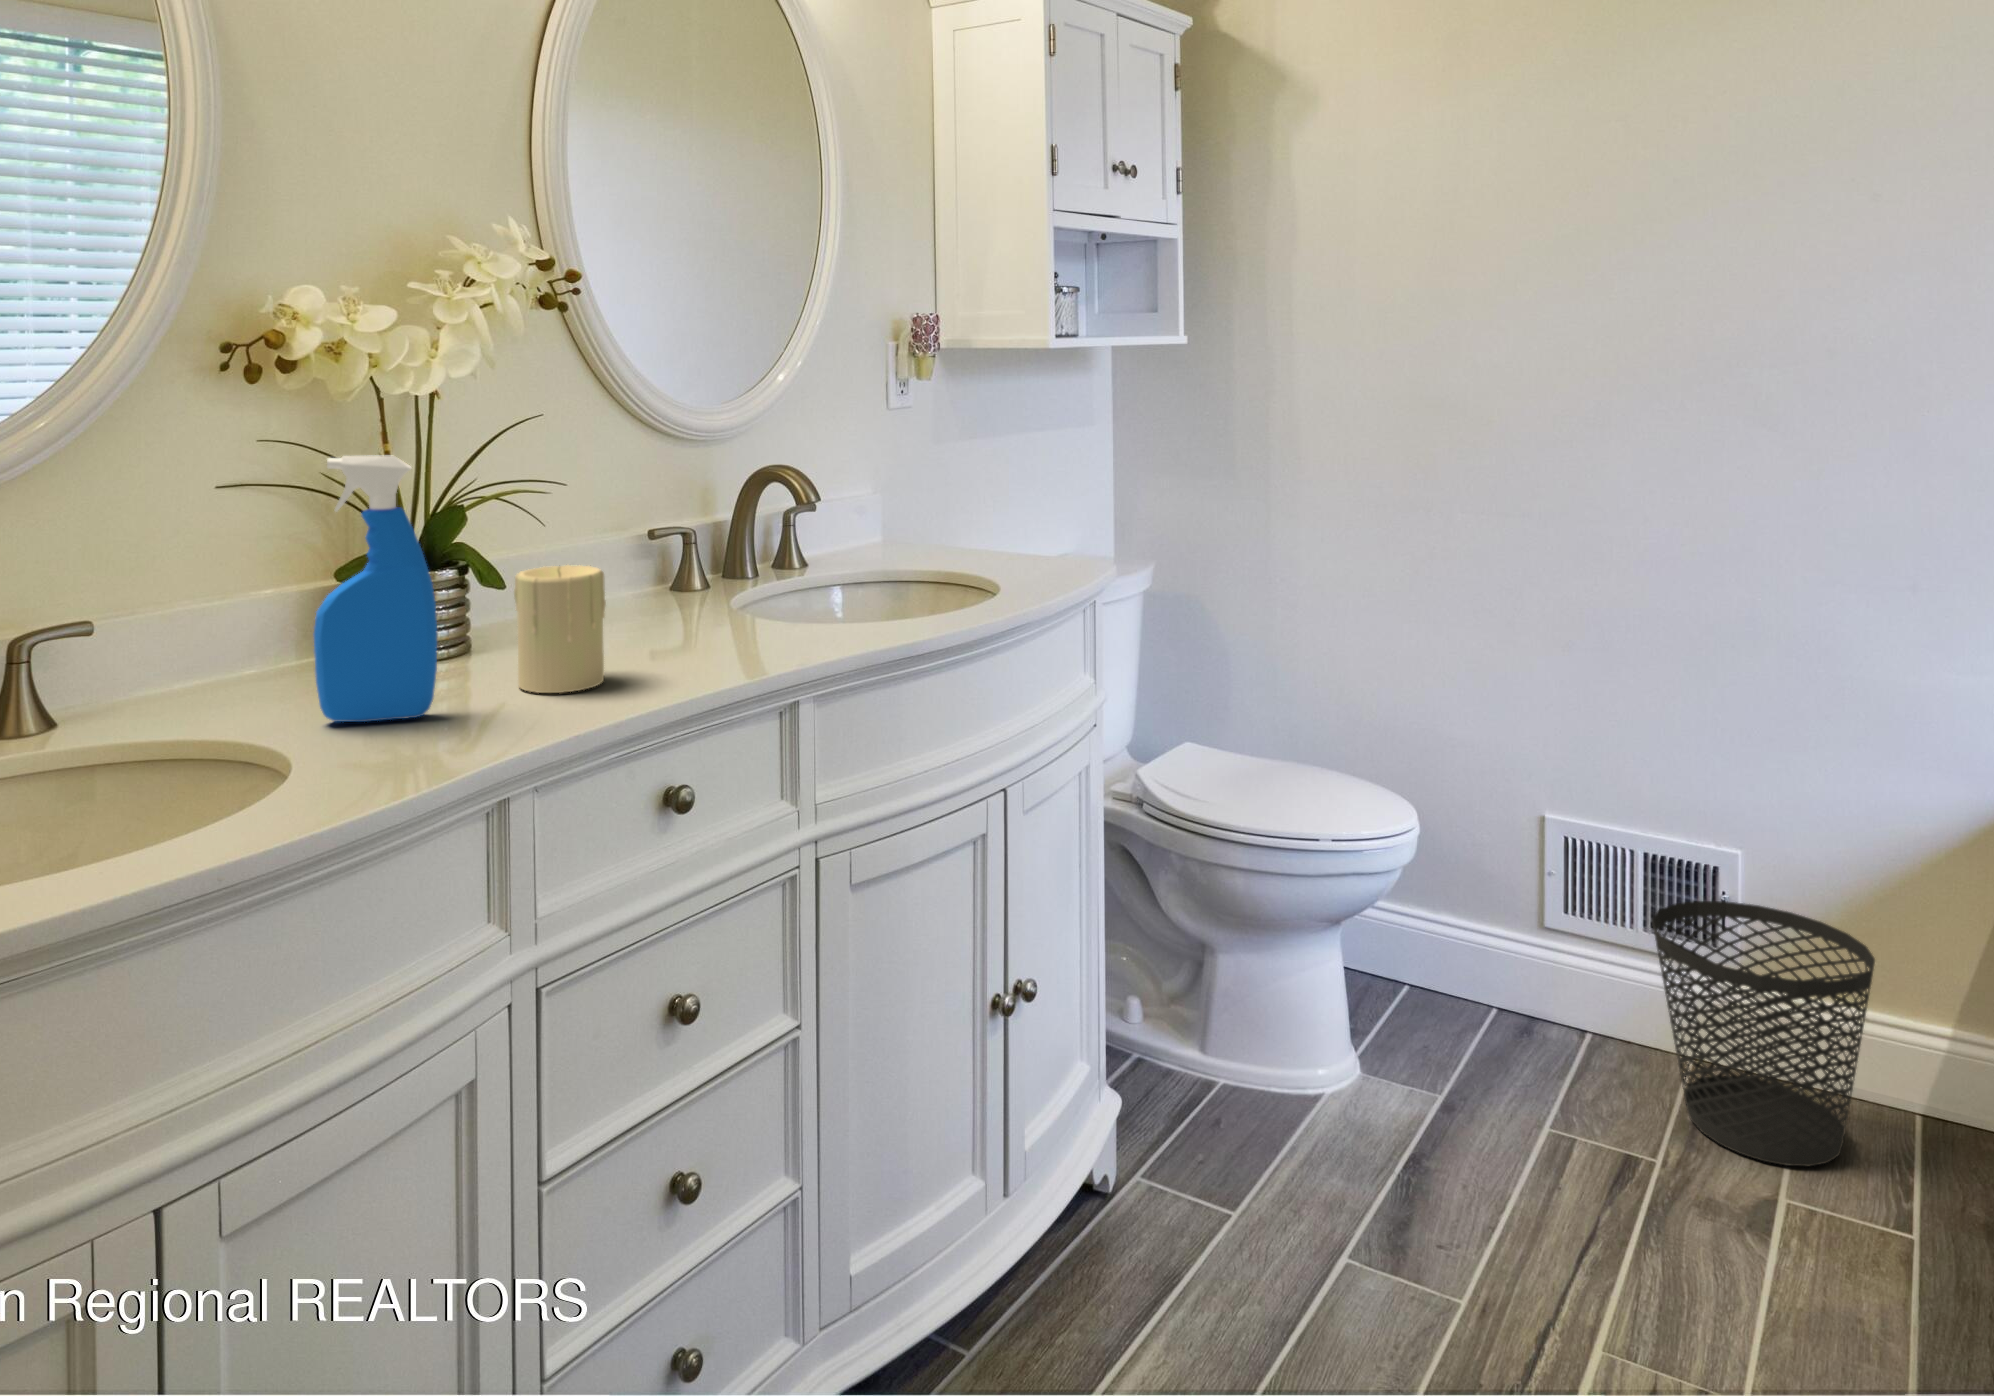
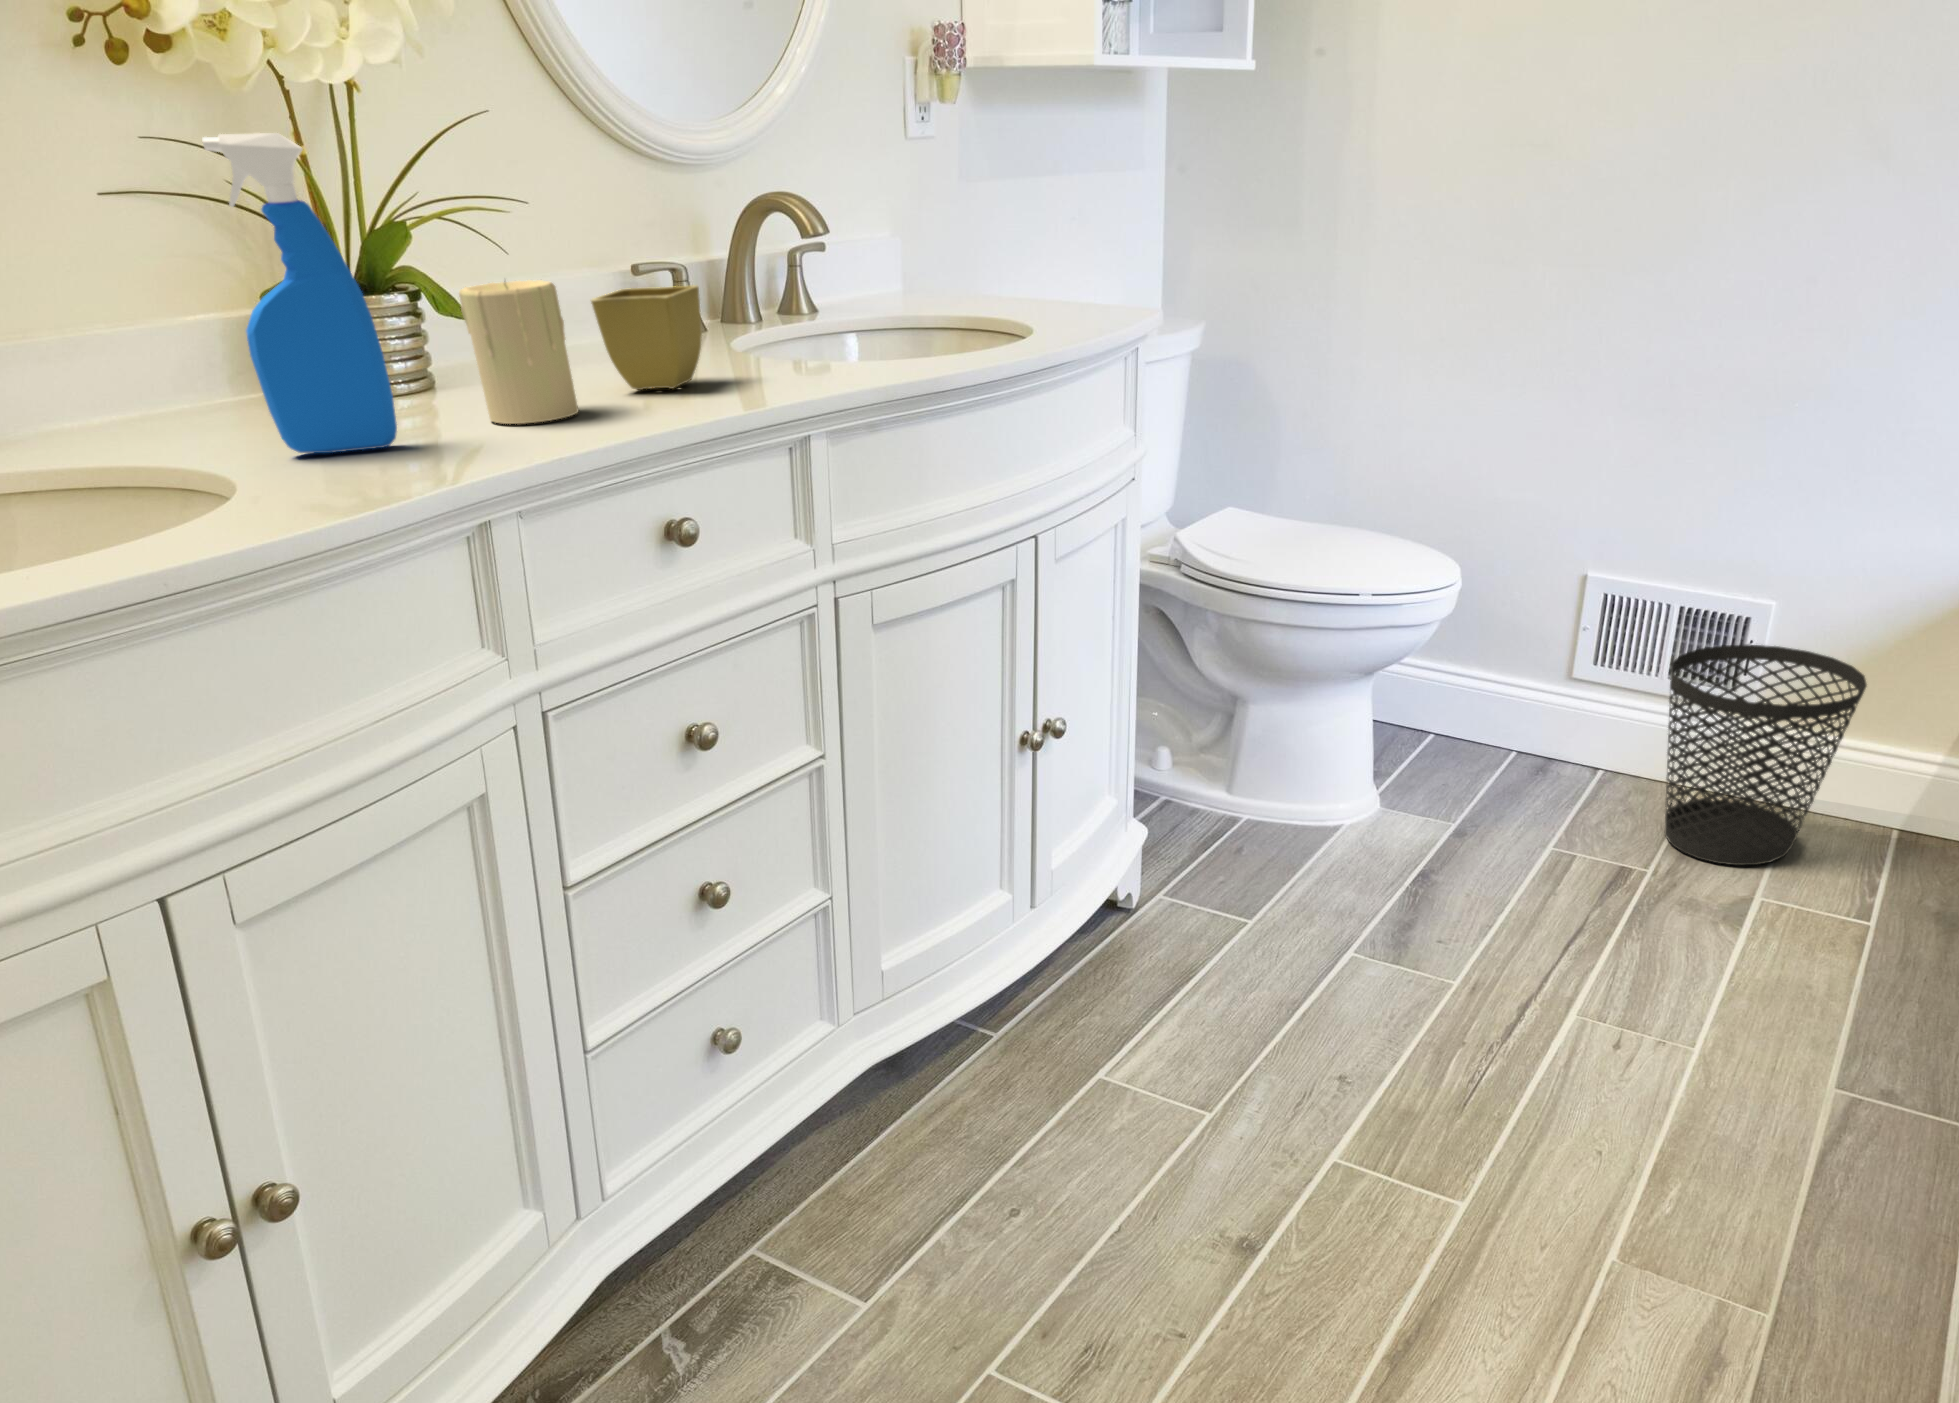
flower pot: none [628,567,726,656] -> present [591,285,702,390]

